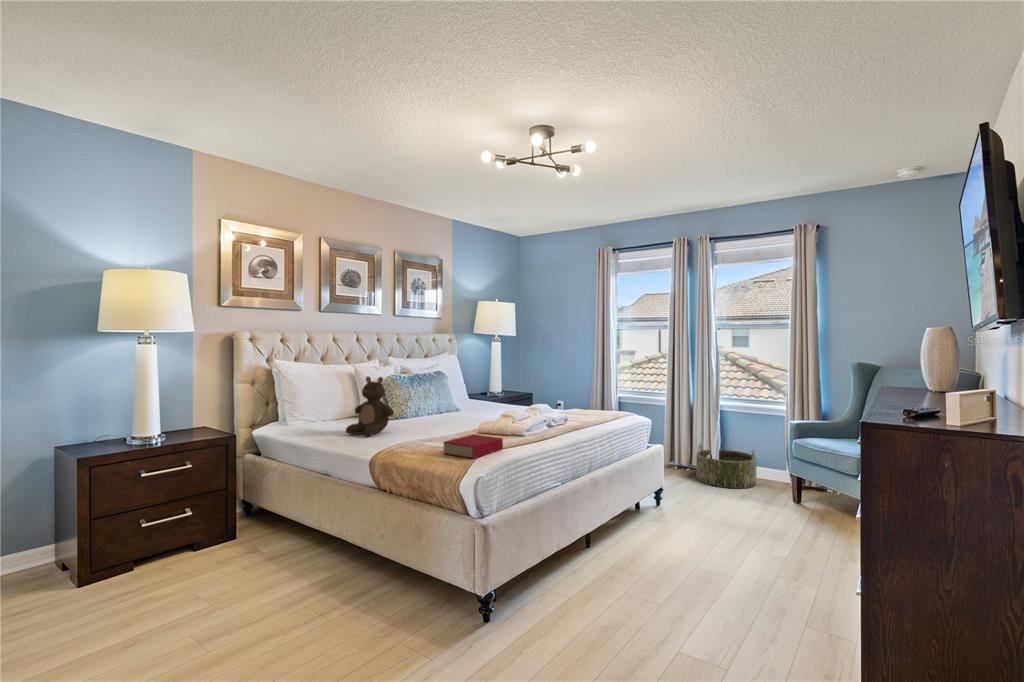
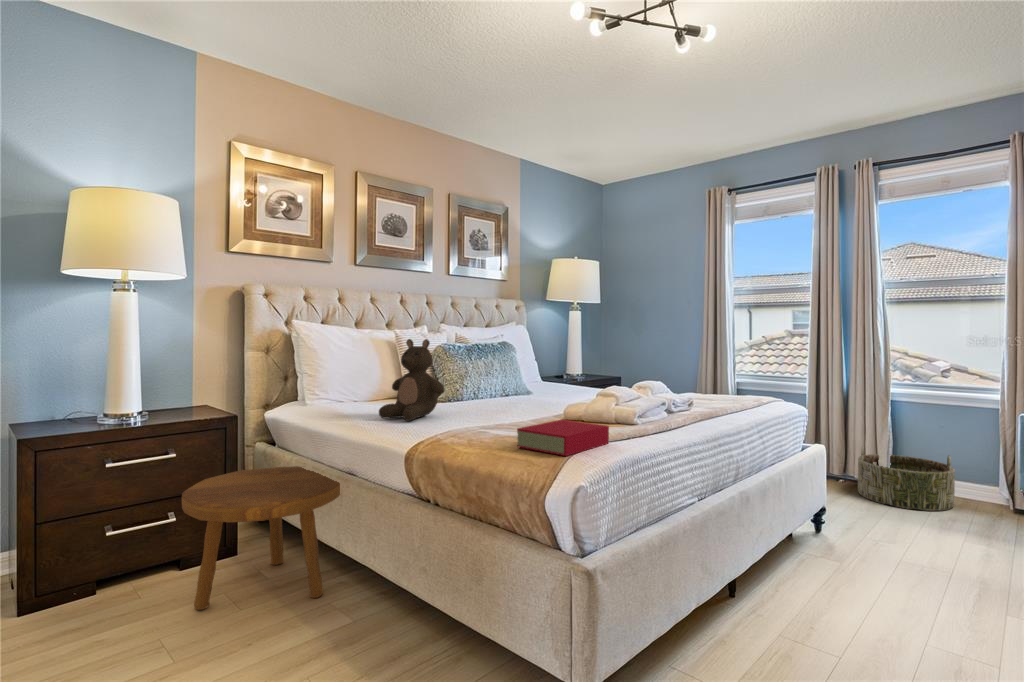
footstool: none [203,471,319,575] -> present [182,467,340,610]

